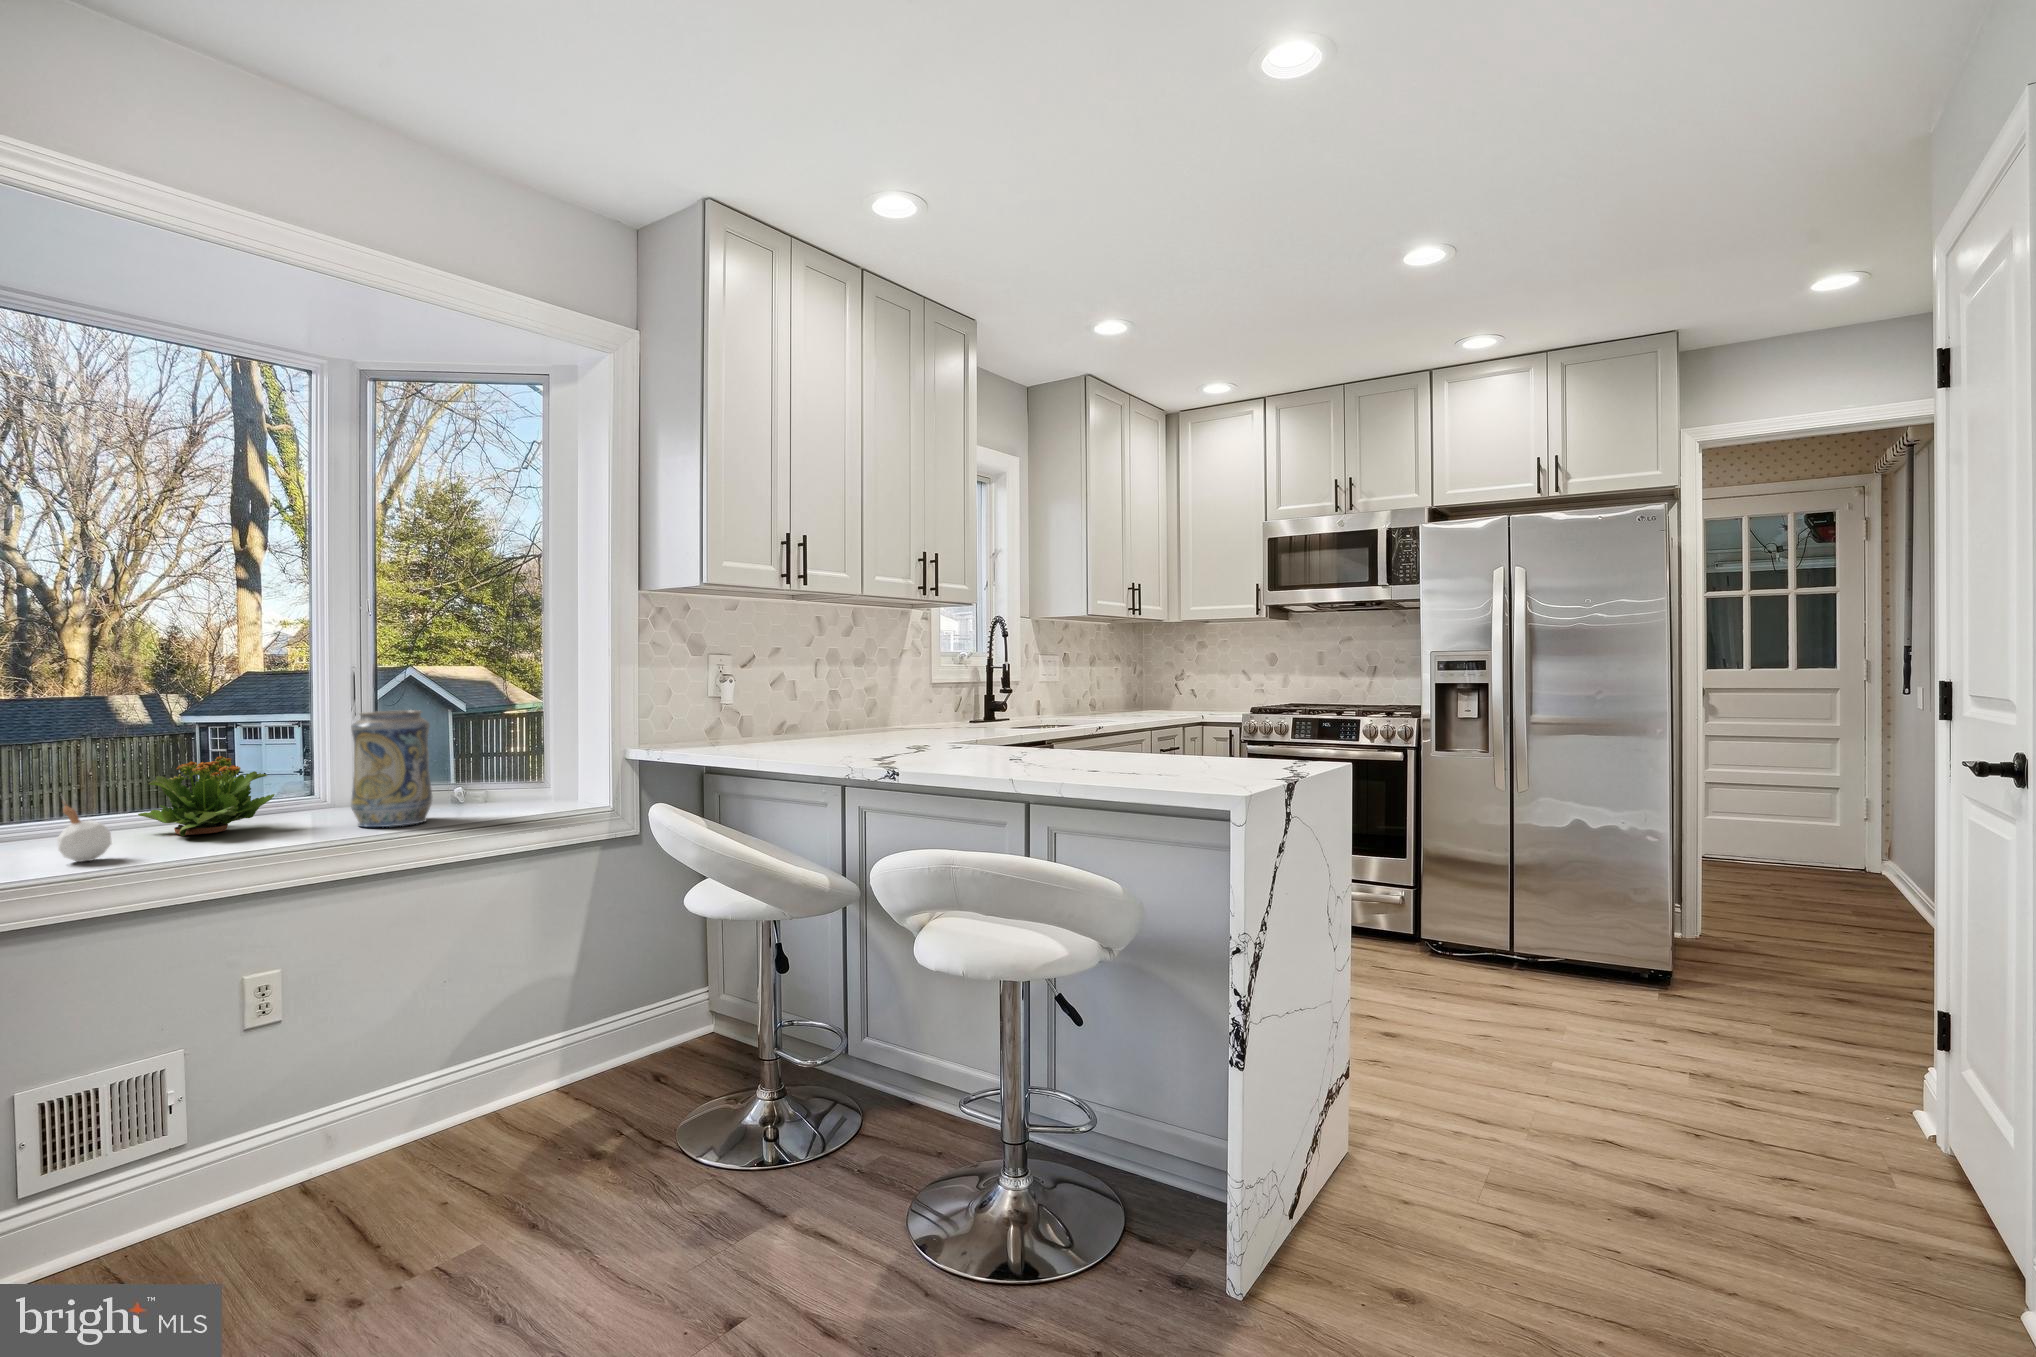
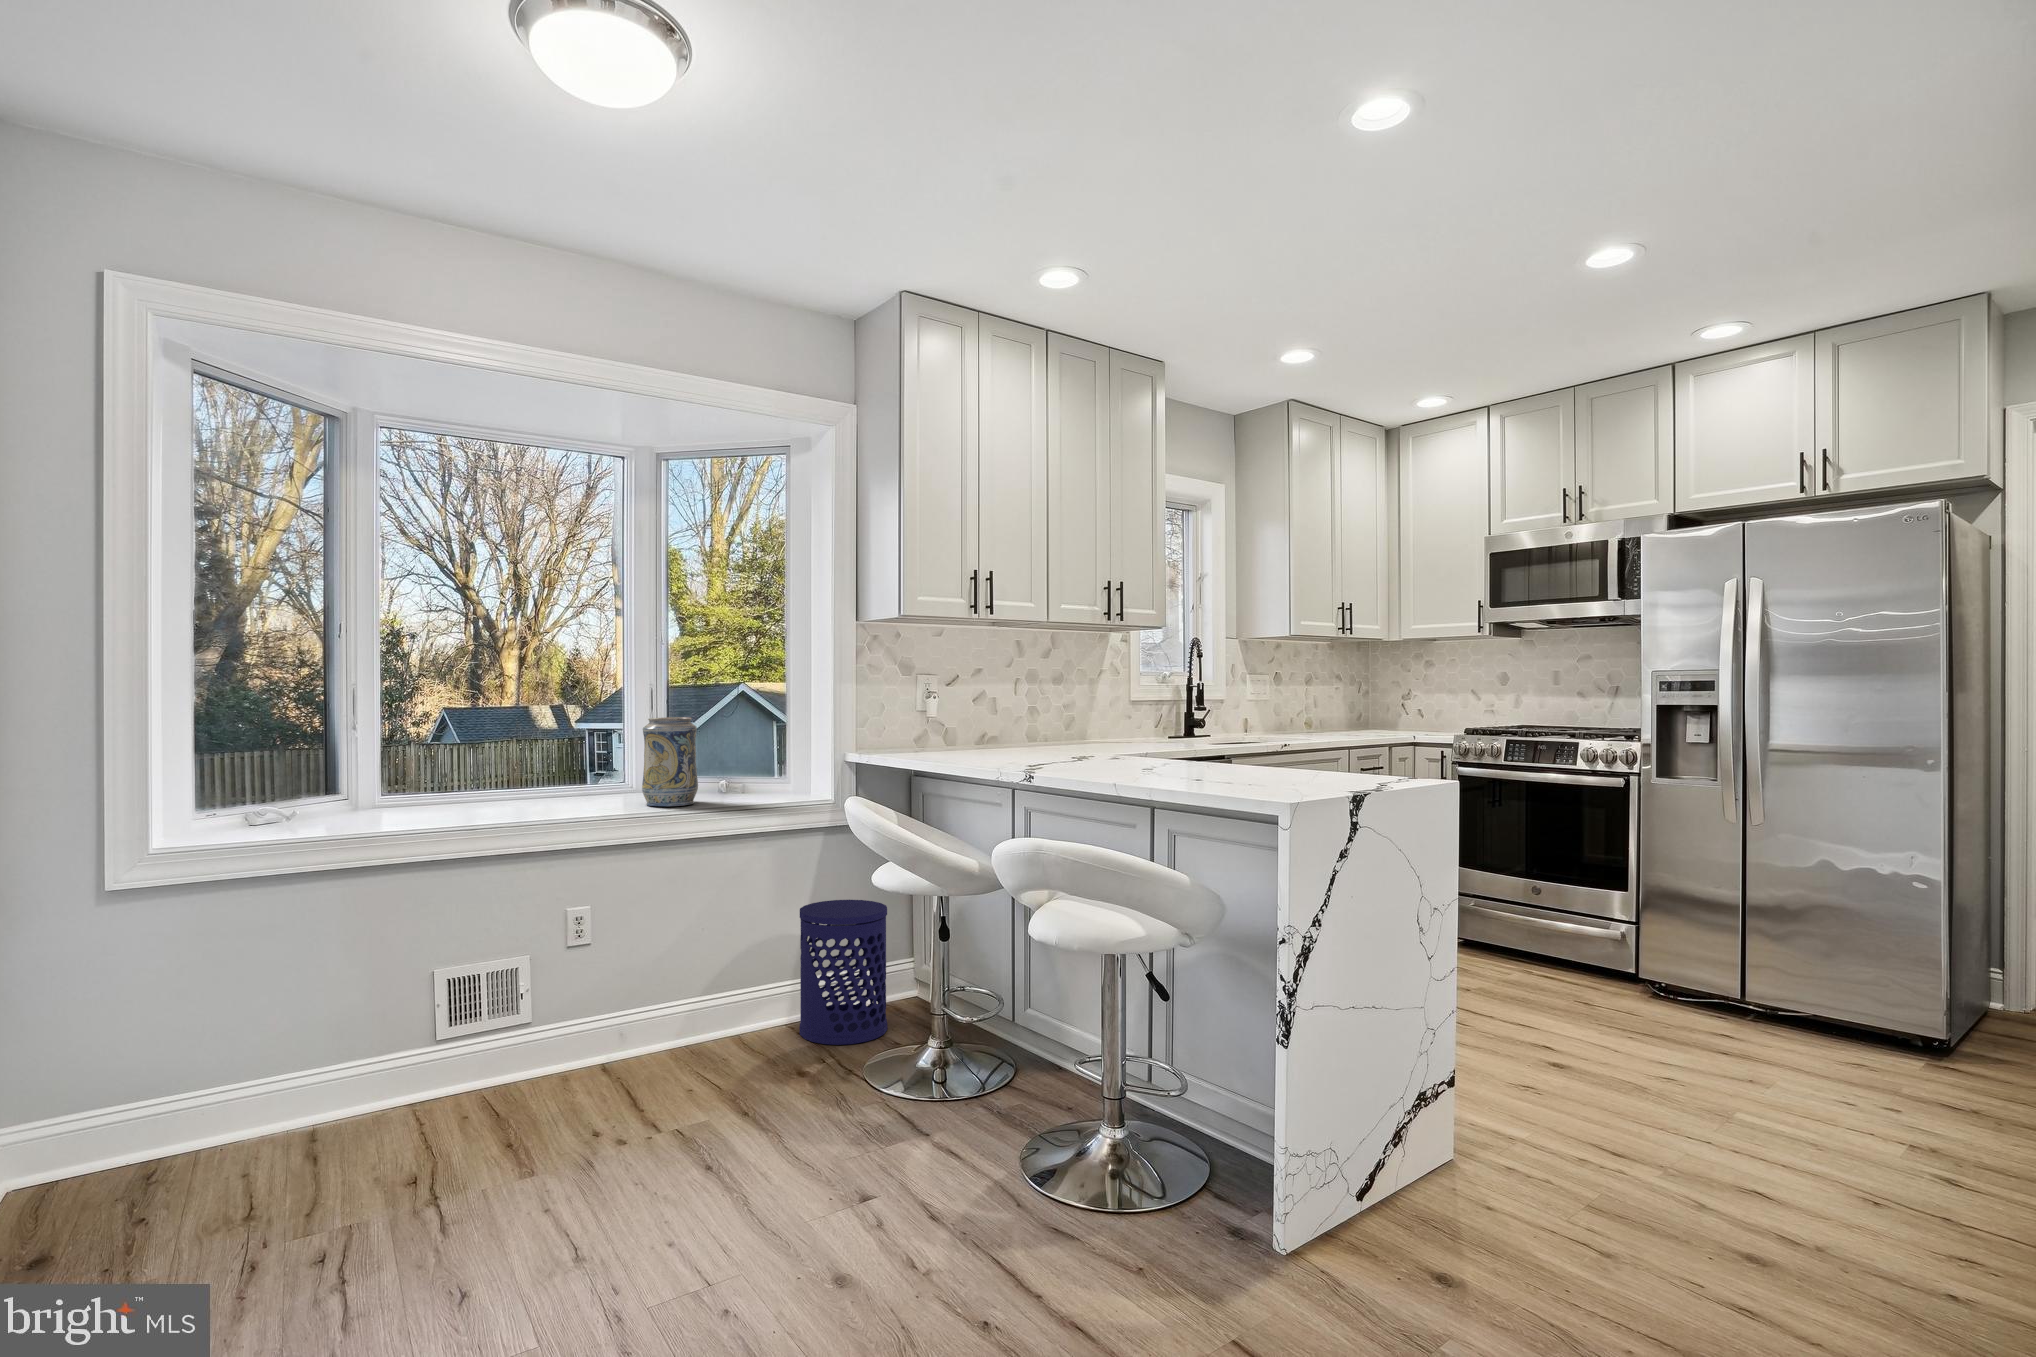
potted flower: present [138,756,274,836] -> none [508,749,593,806]
candle: present [57,800,112,862] -> none [458,771,489,820]
waste bin: none [575,926,690,1108] -> present [800,900,887,1045]

